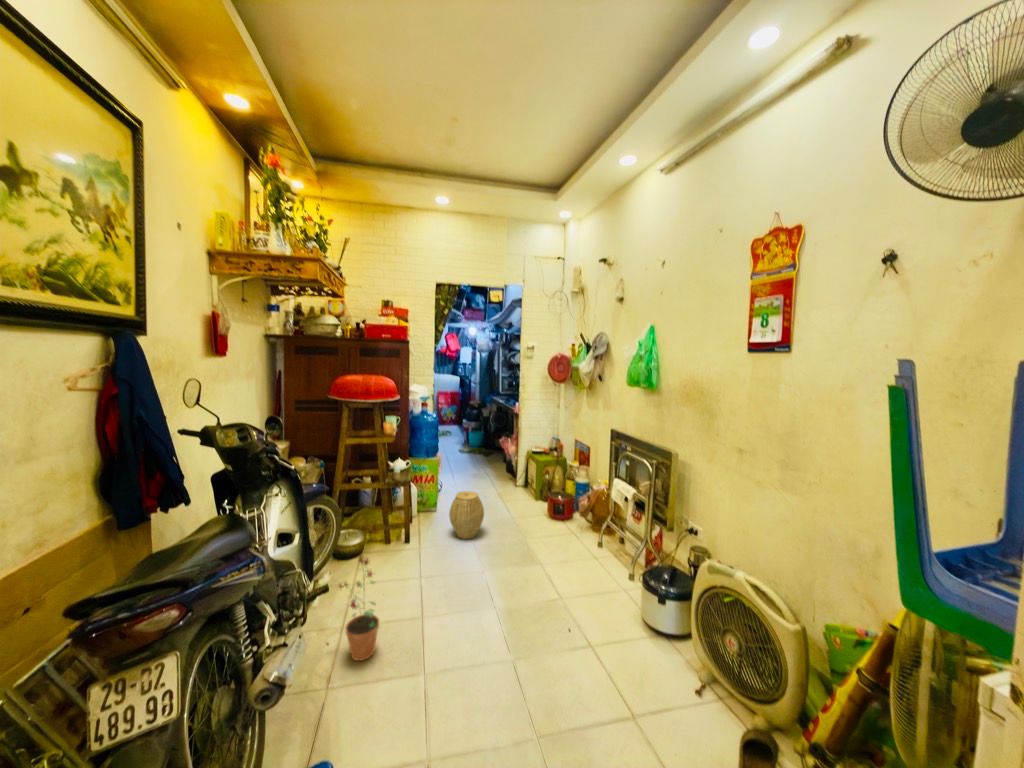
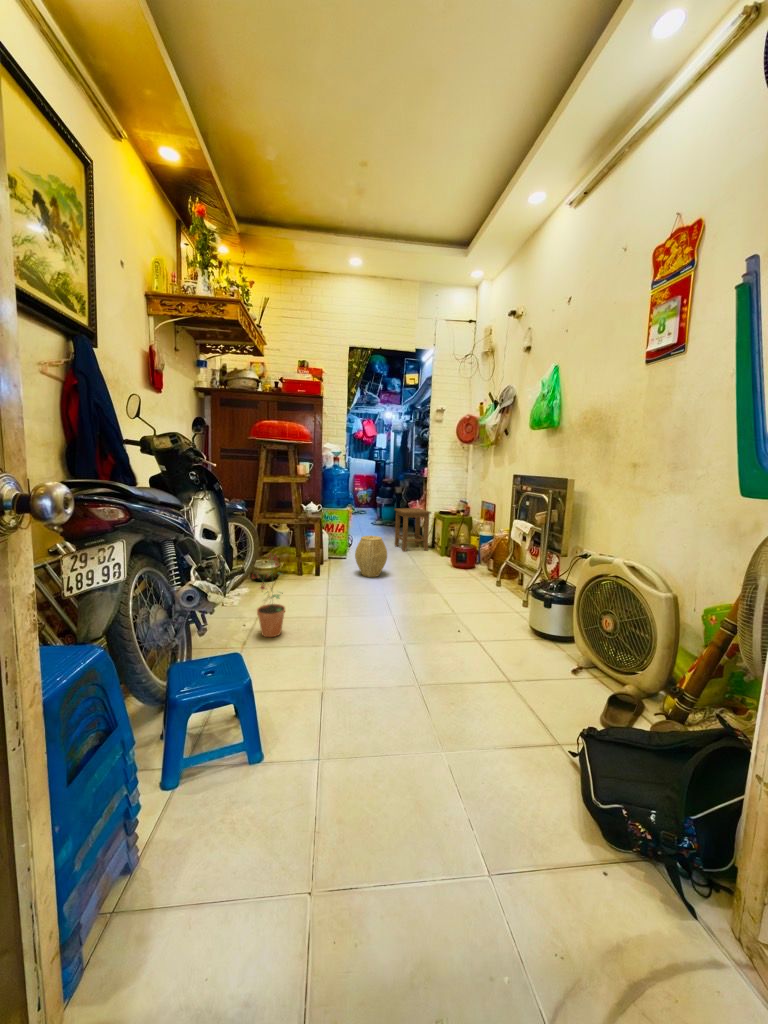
stool: none [485,444,524,494] -> present [395,508,431,552]

